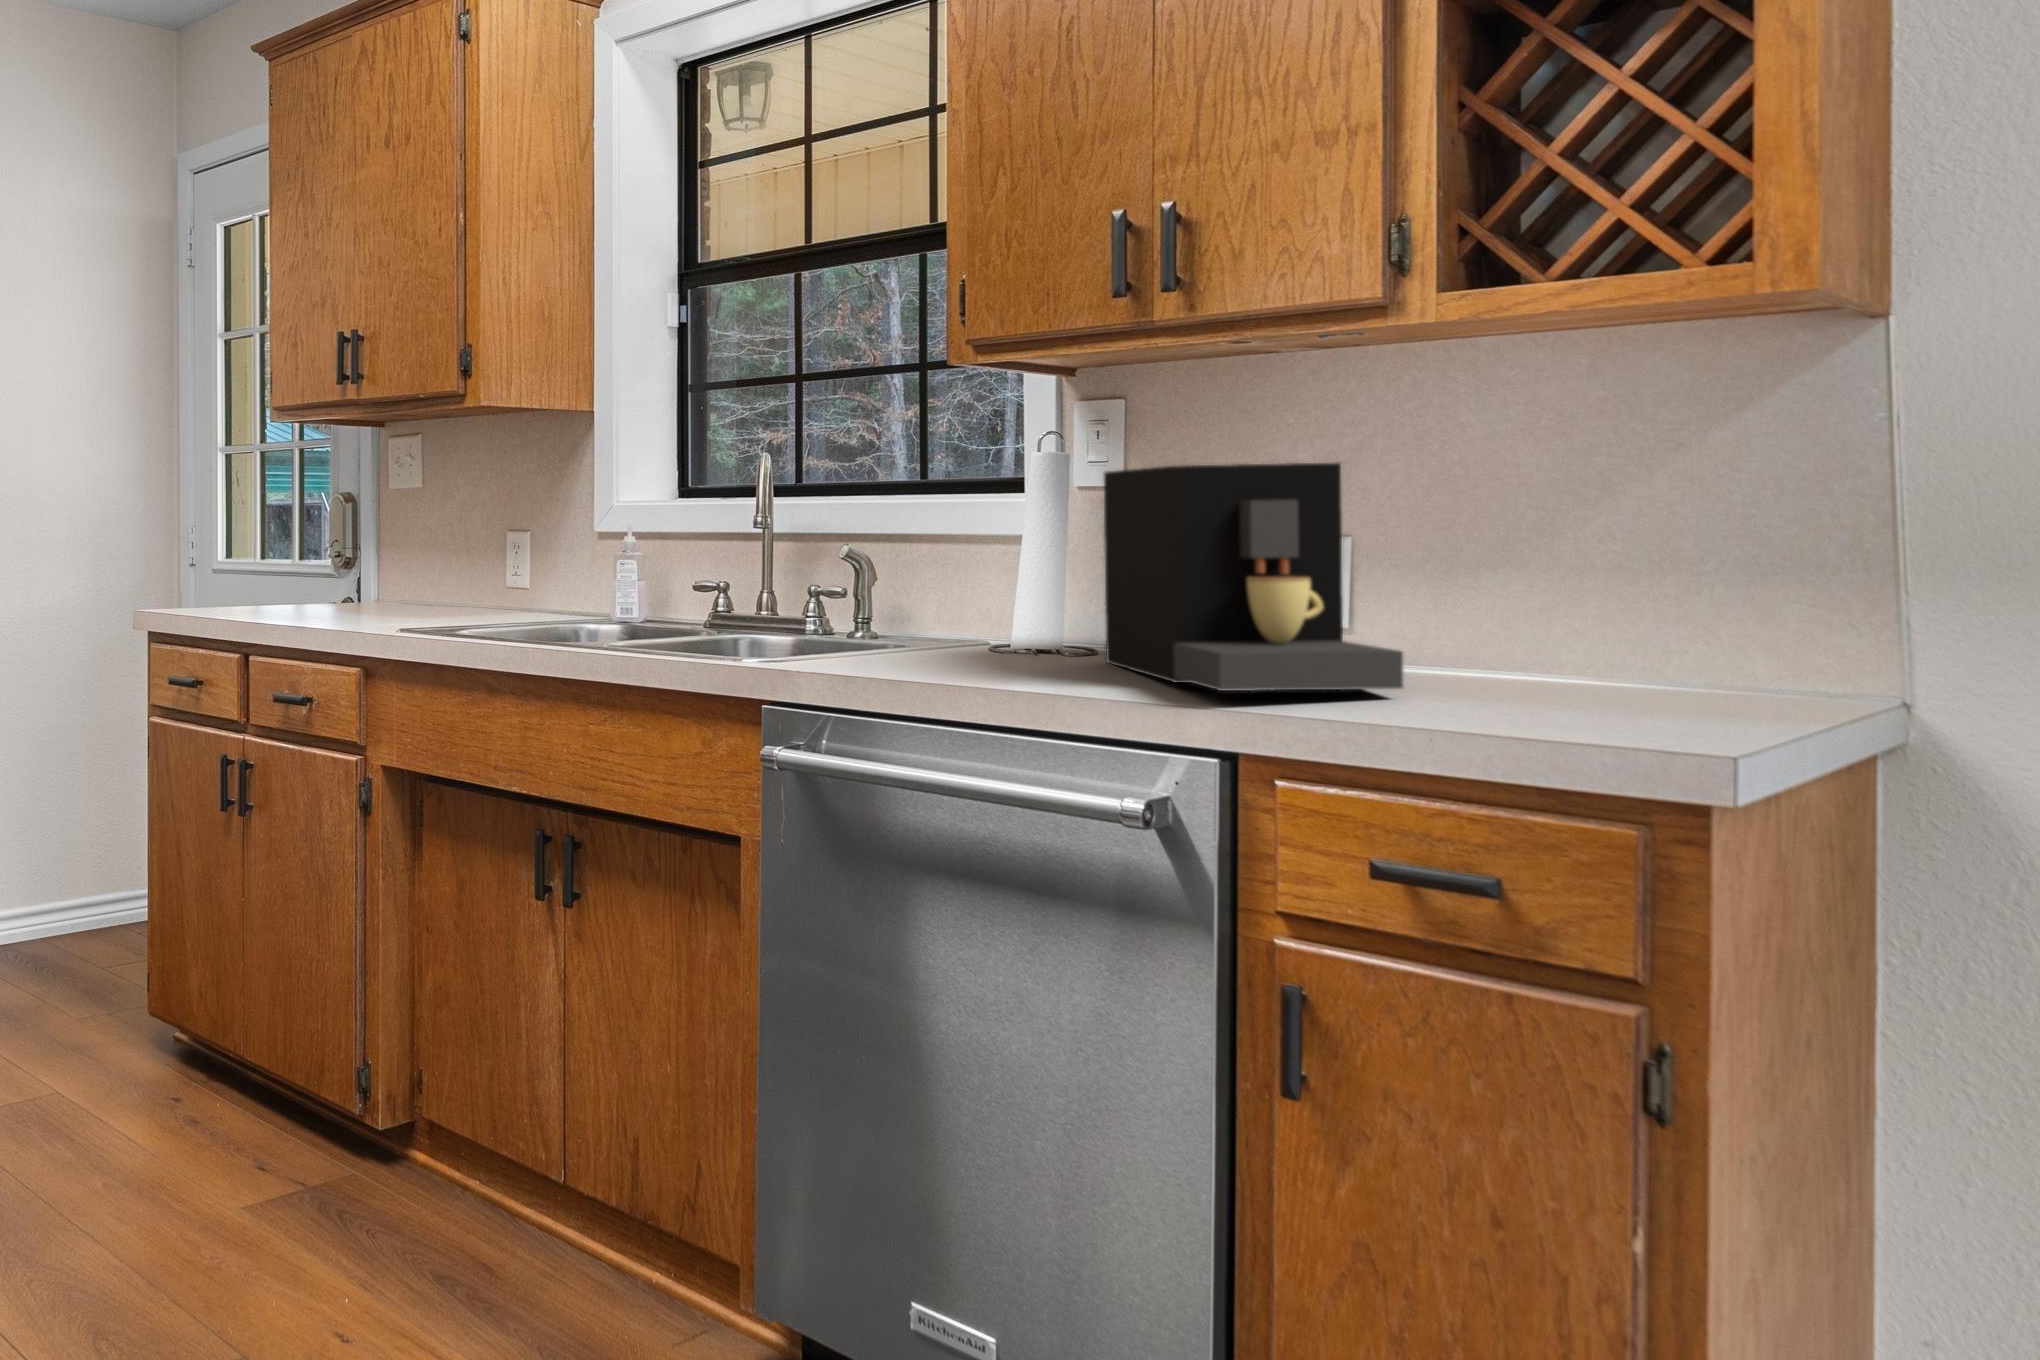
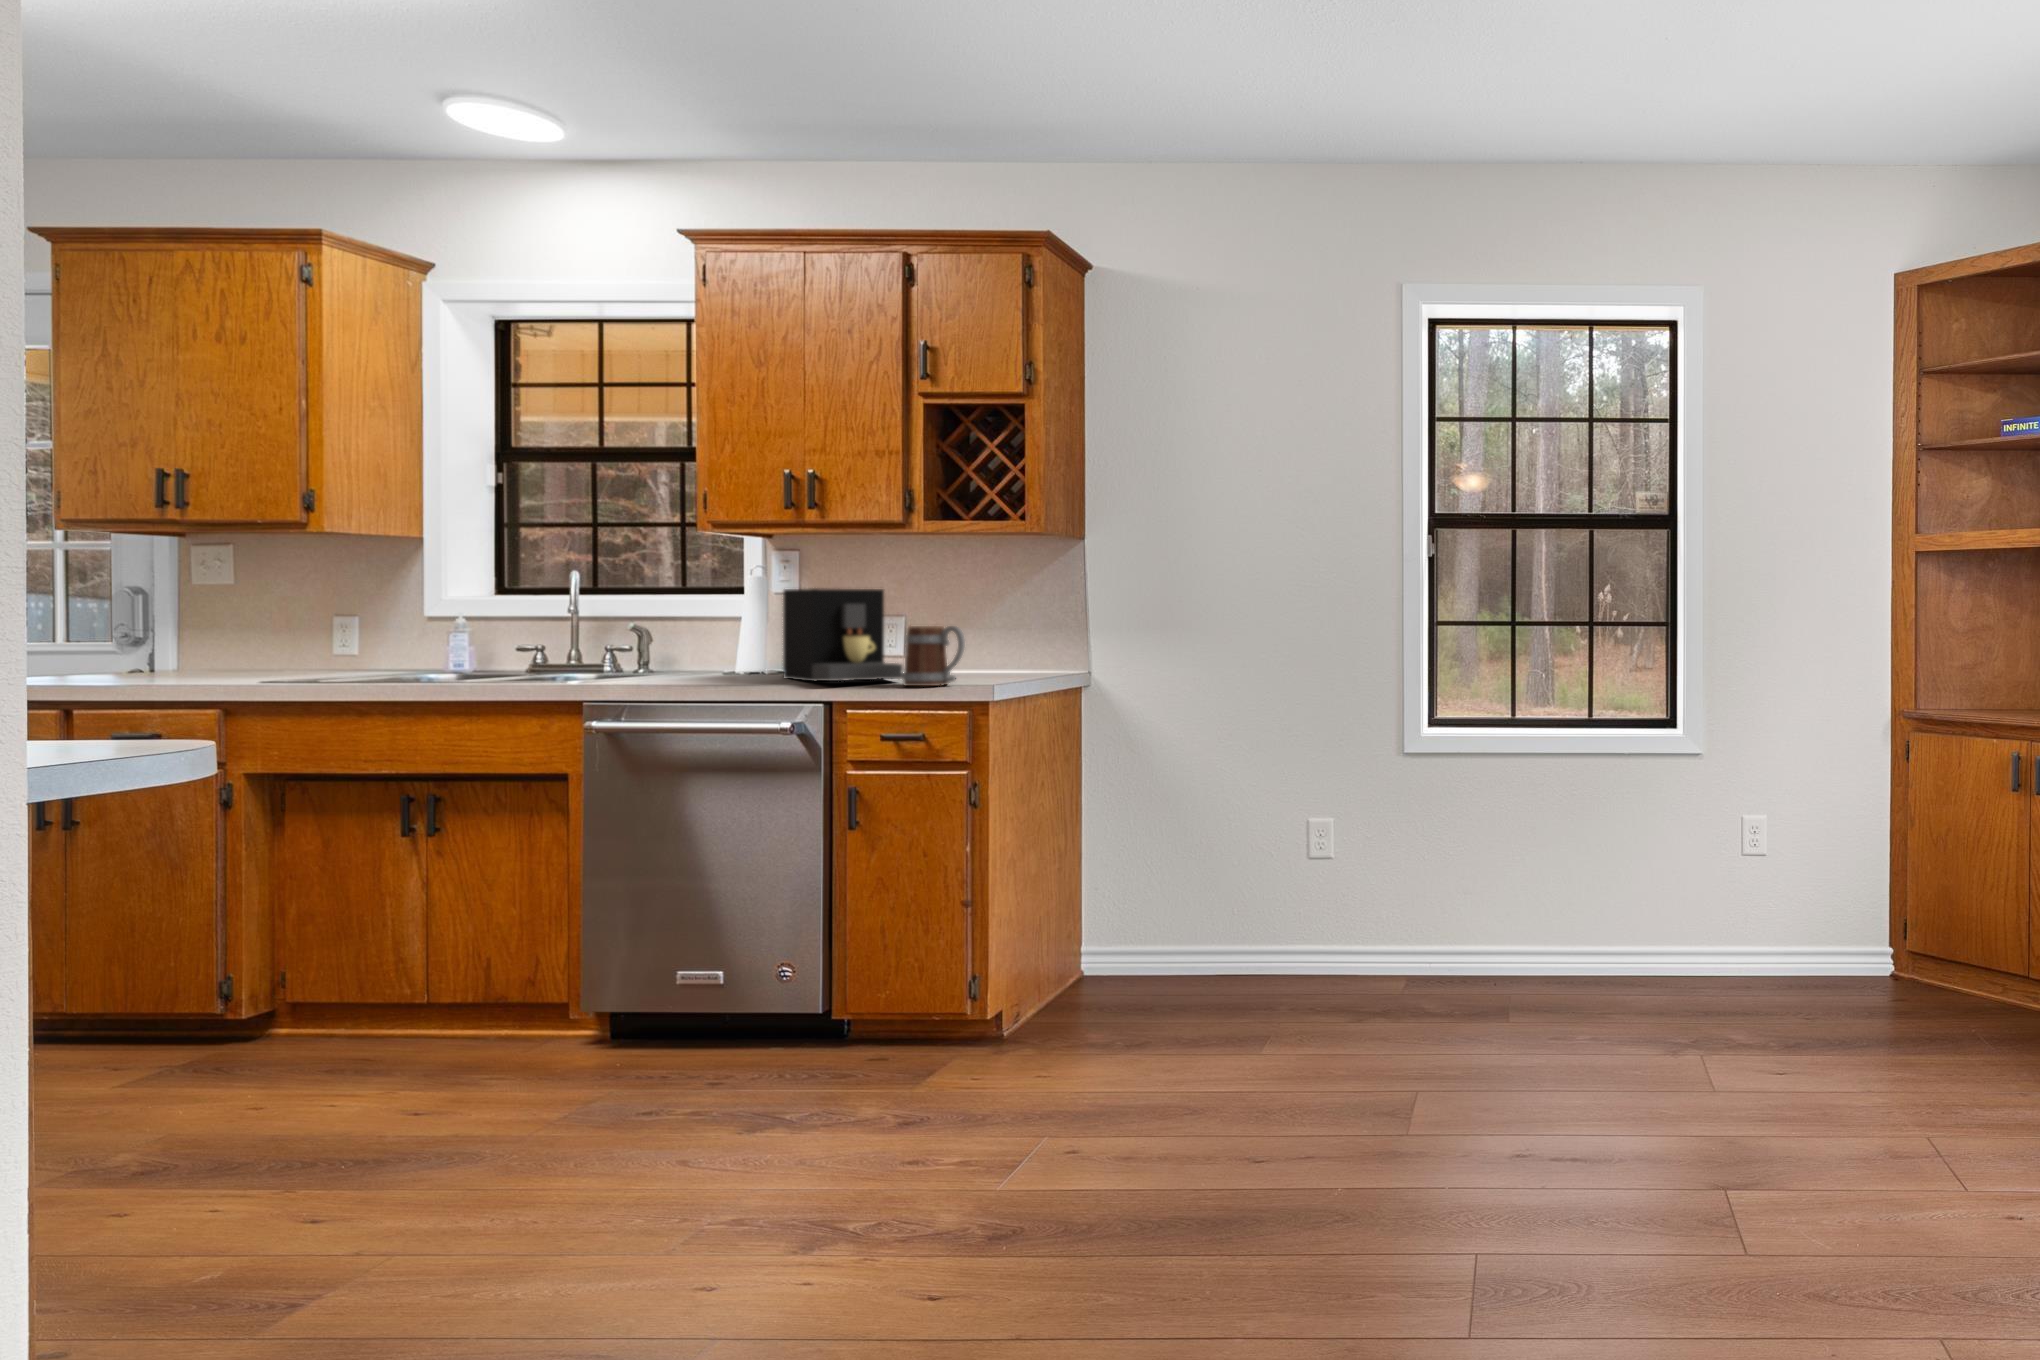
mug: none [1415,555,1615,724] -> present [902,626,965,686]

